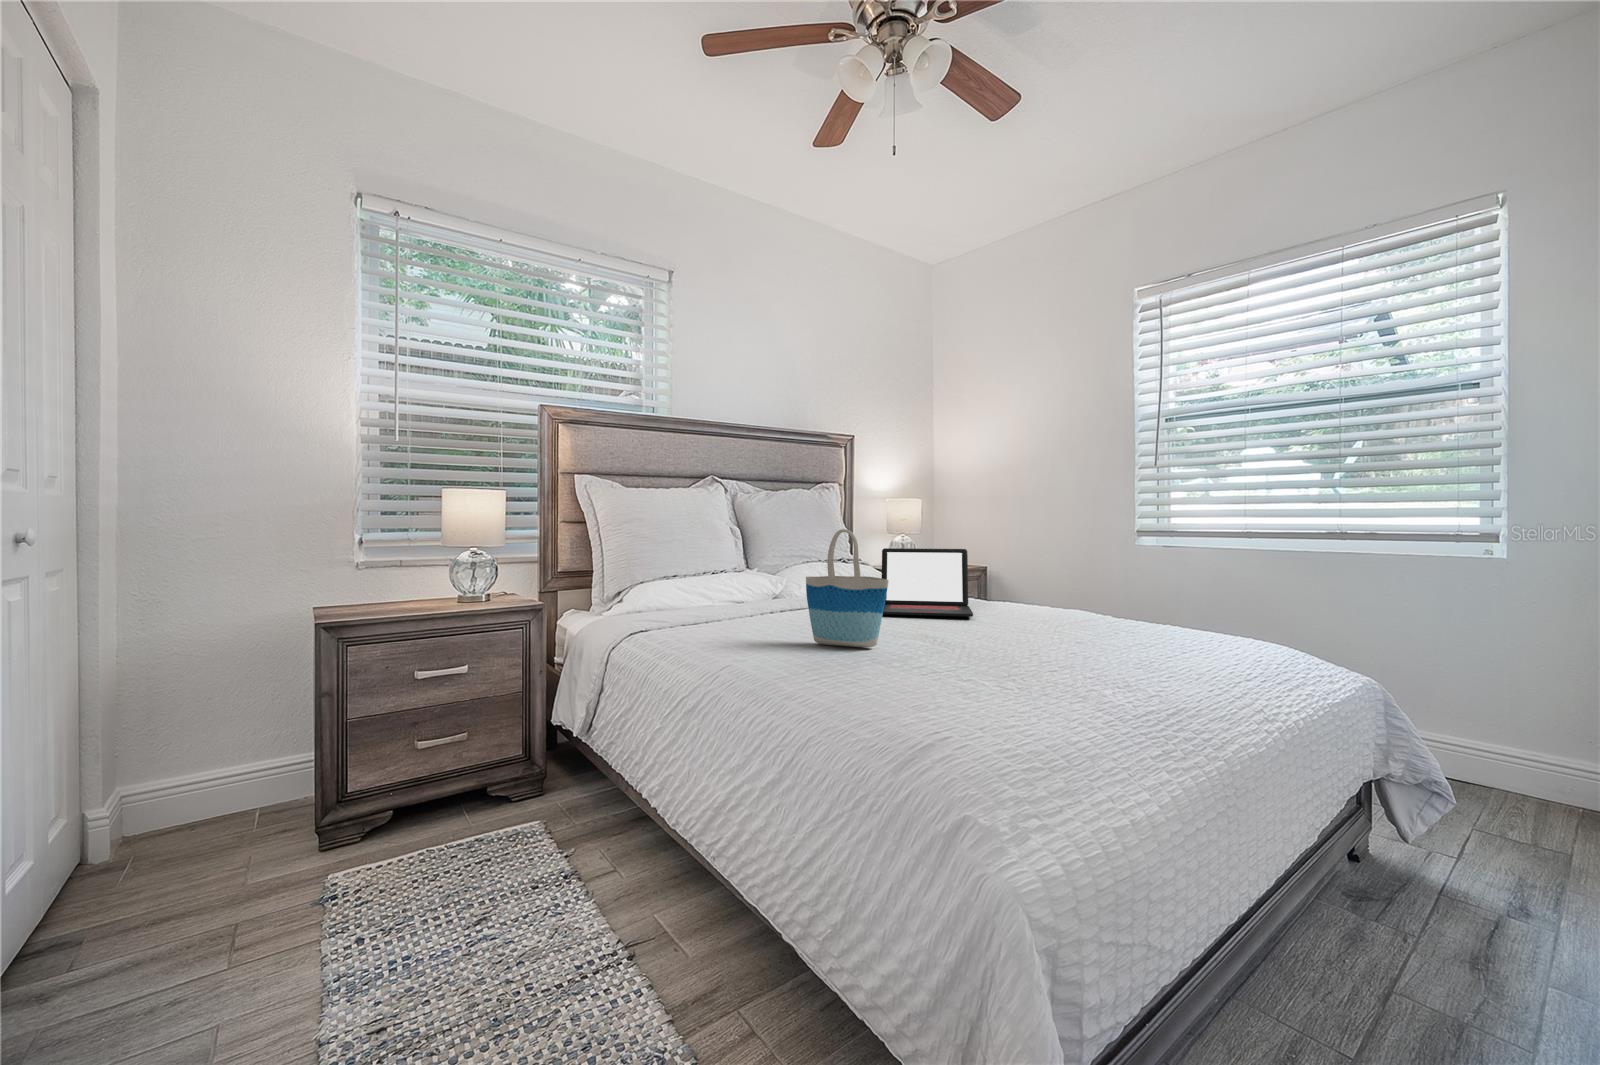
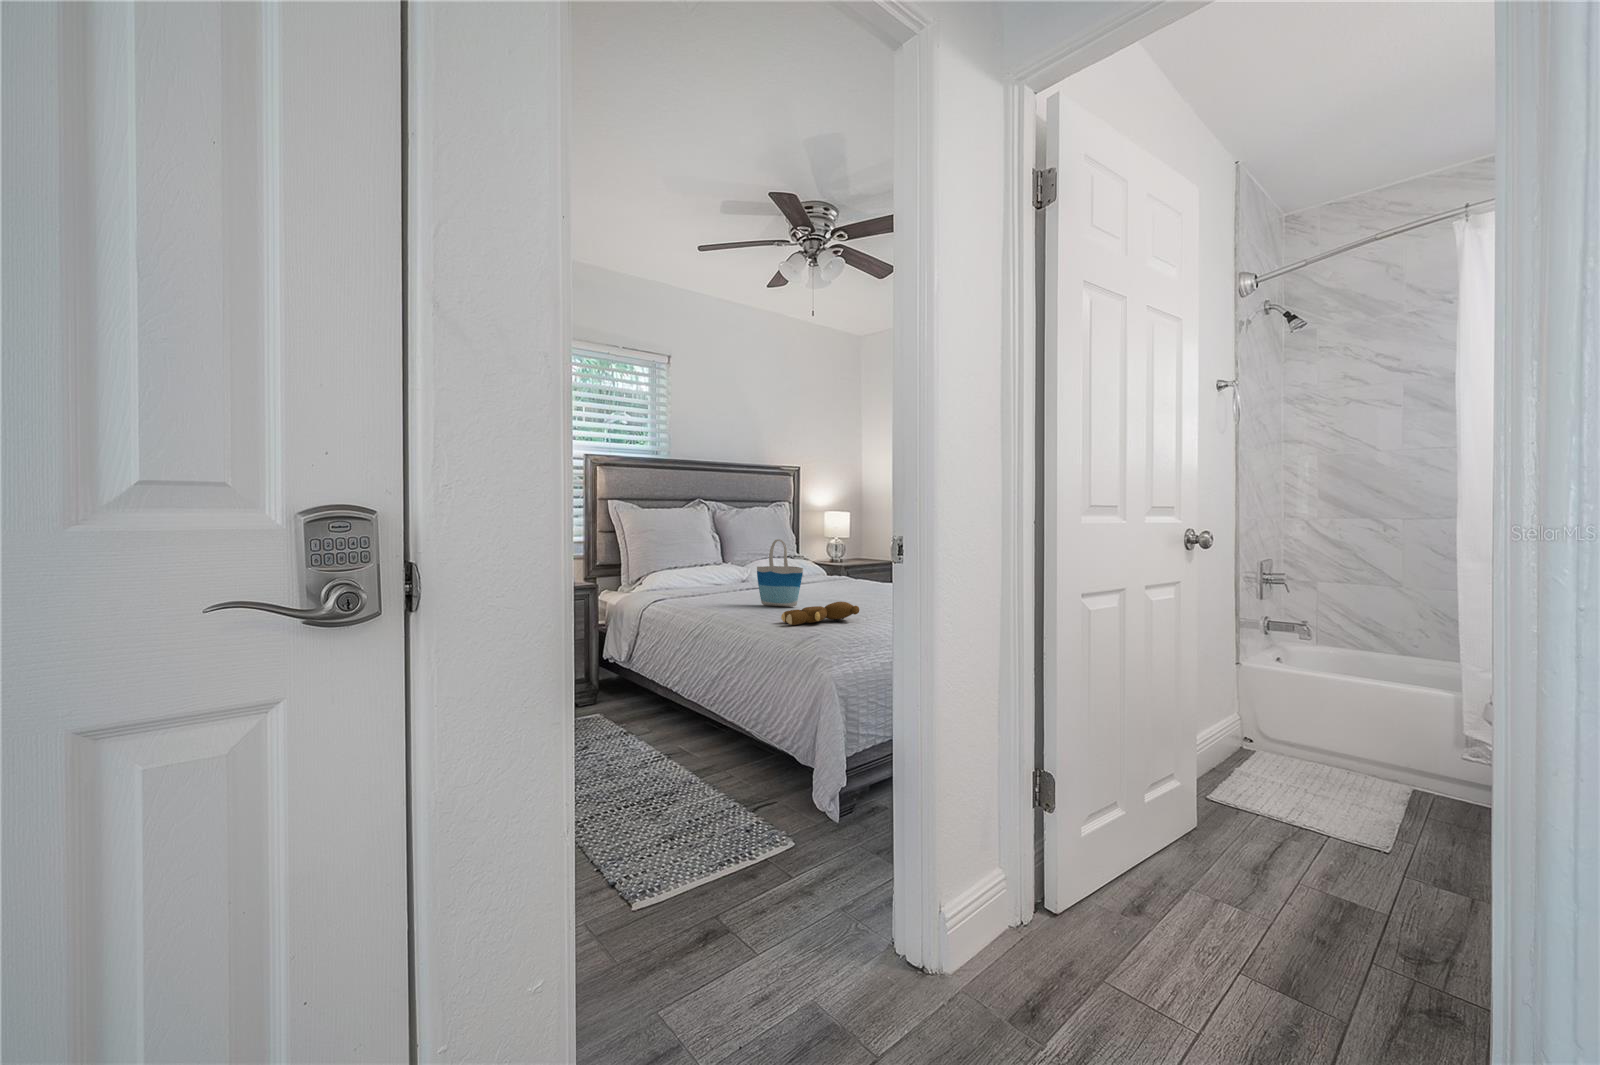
laptop: present [882,548,973,617] -> none [804,549,864,592]
teddy bear: none [861,646,1012,695] -> present [781,602,859,625]

